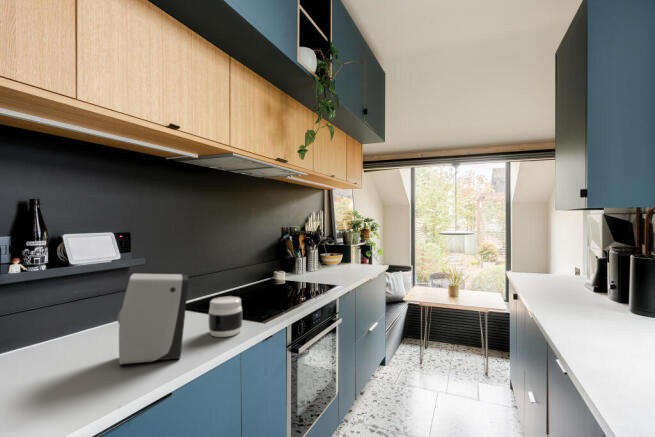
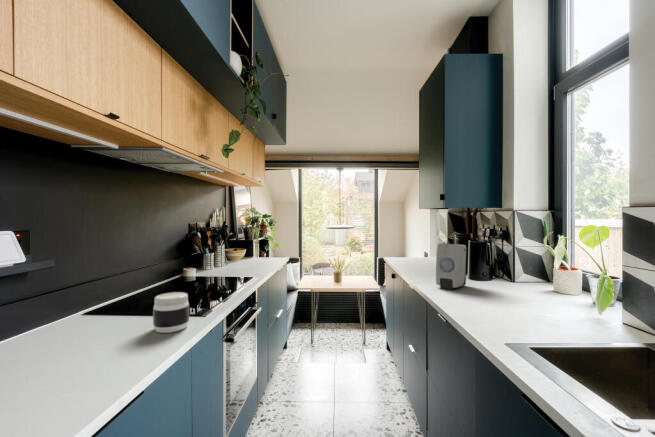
soap dispenser: present [117,273,189,366] -> present [436,244,467,289]

